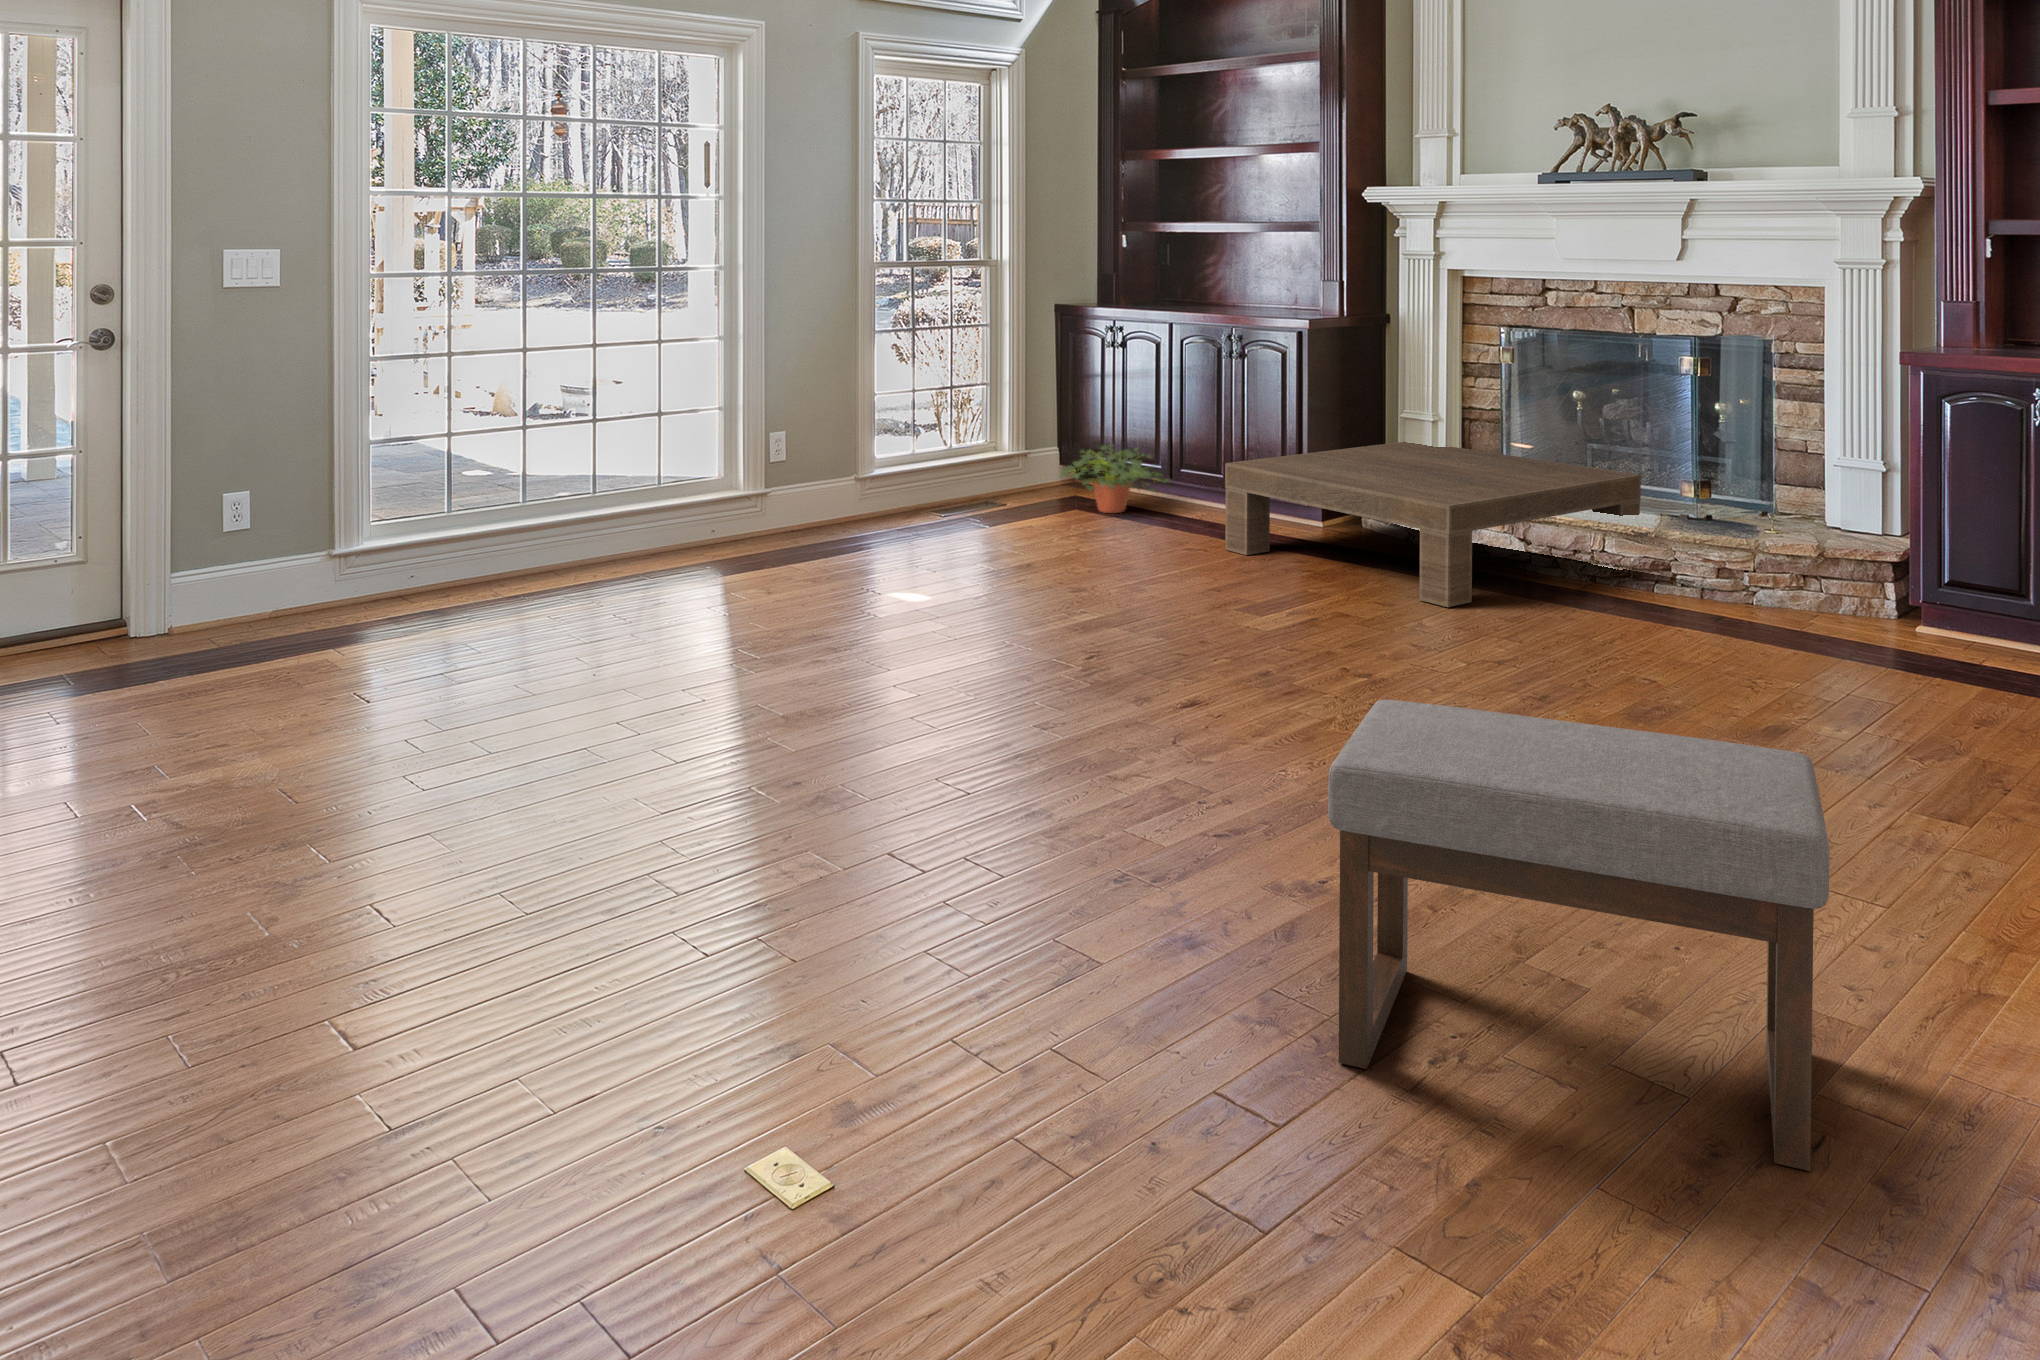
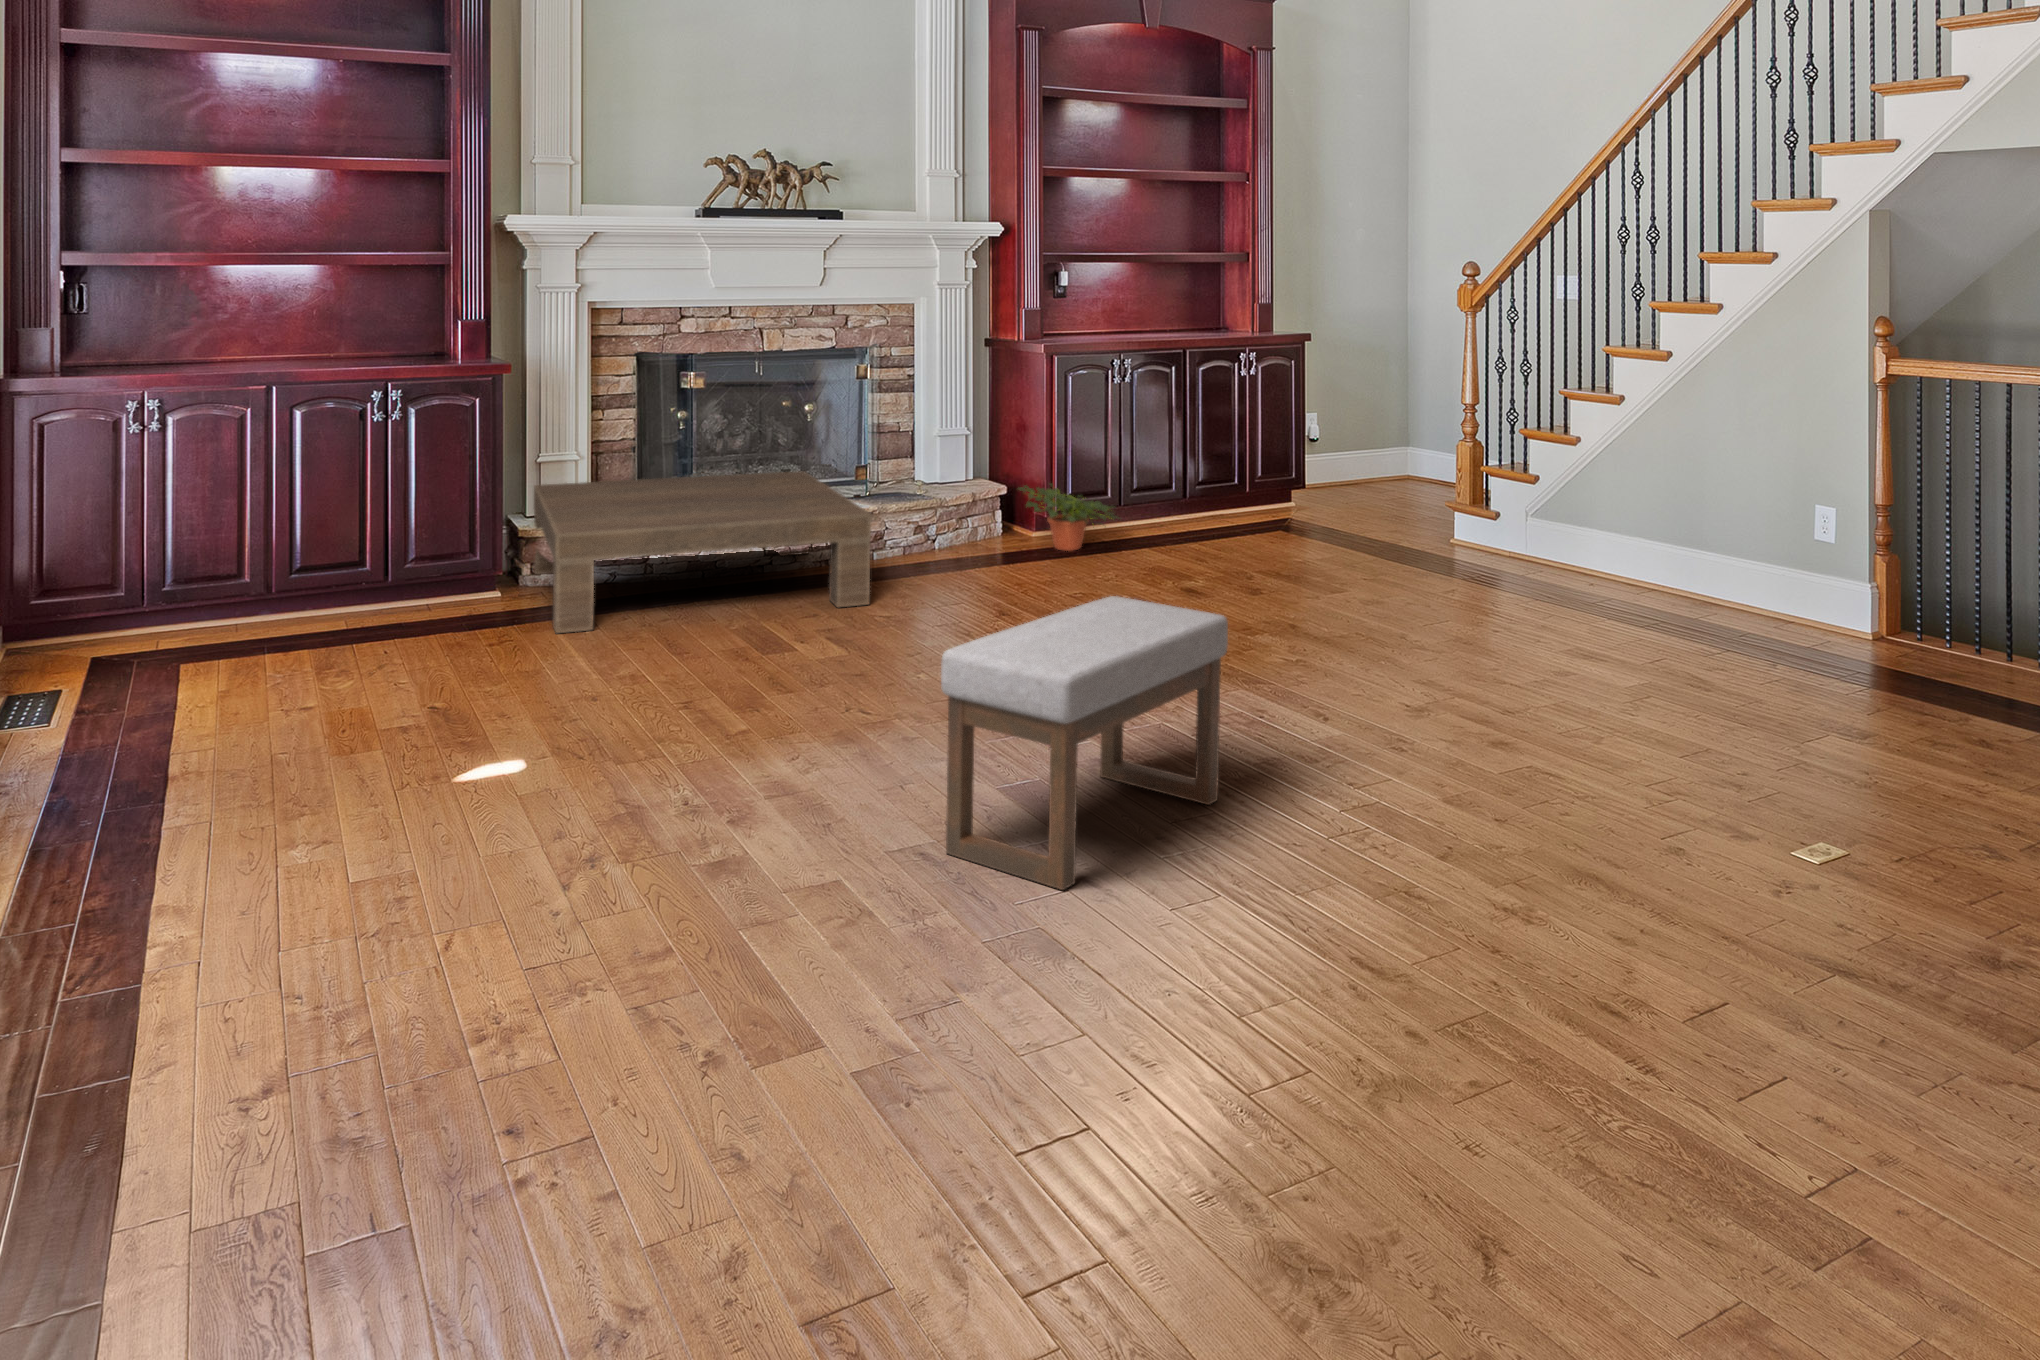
potted plant: present [1060,444,1171,513] -> present [1019,484,1118,551]
ottoman: present [1328,699,1829,1171] -> present [941,596,1228,890]

